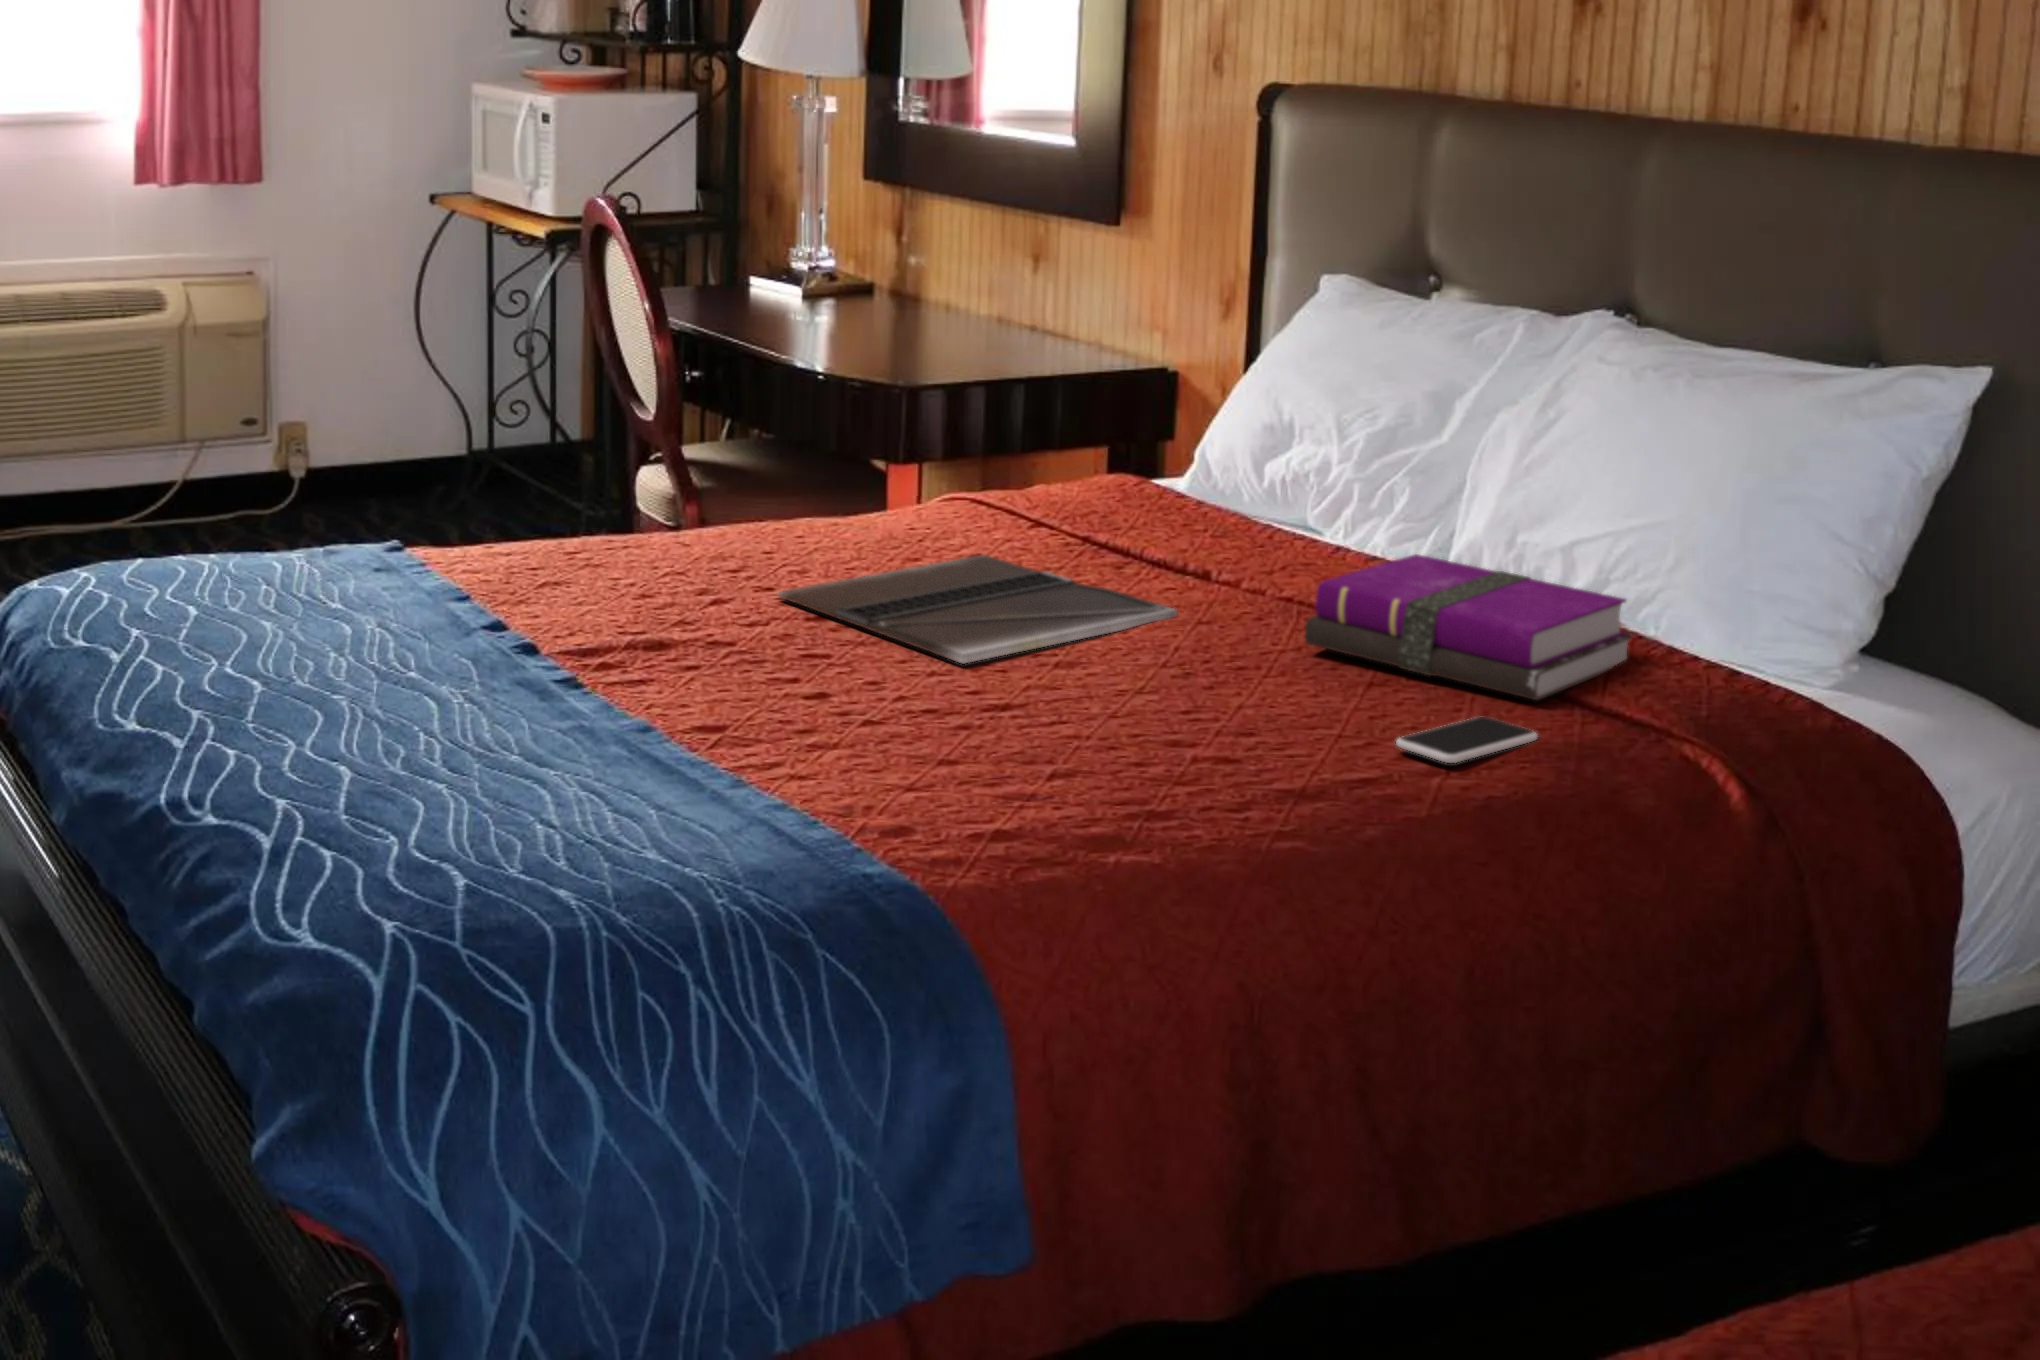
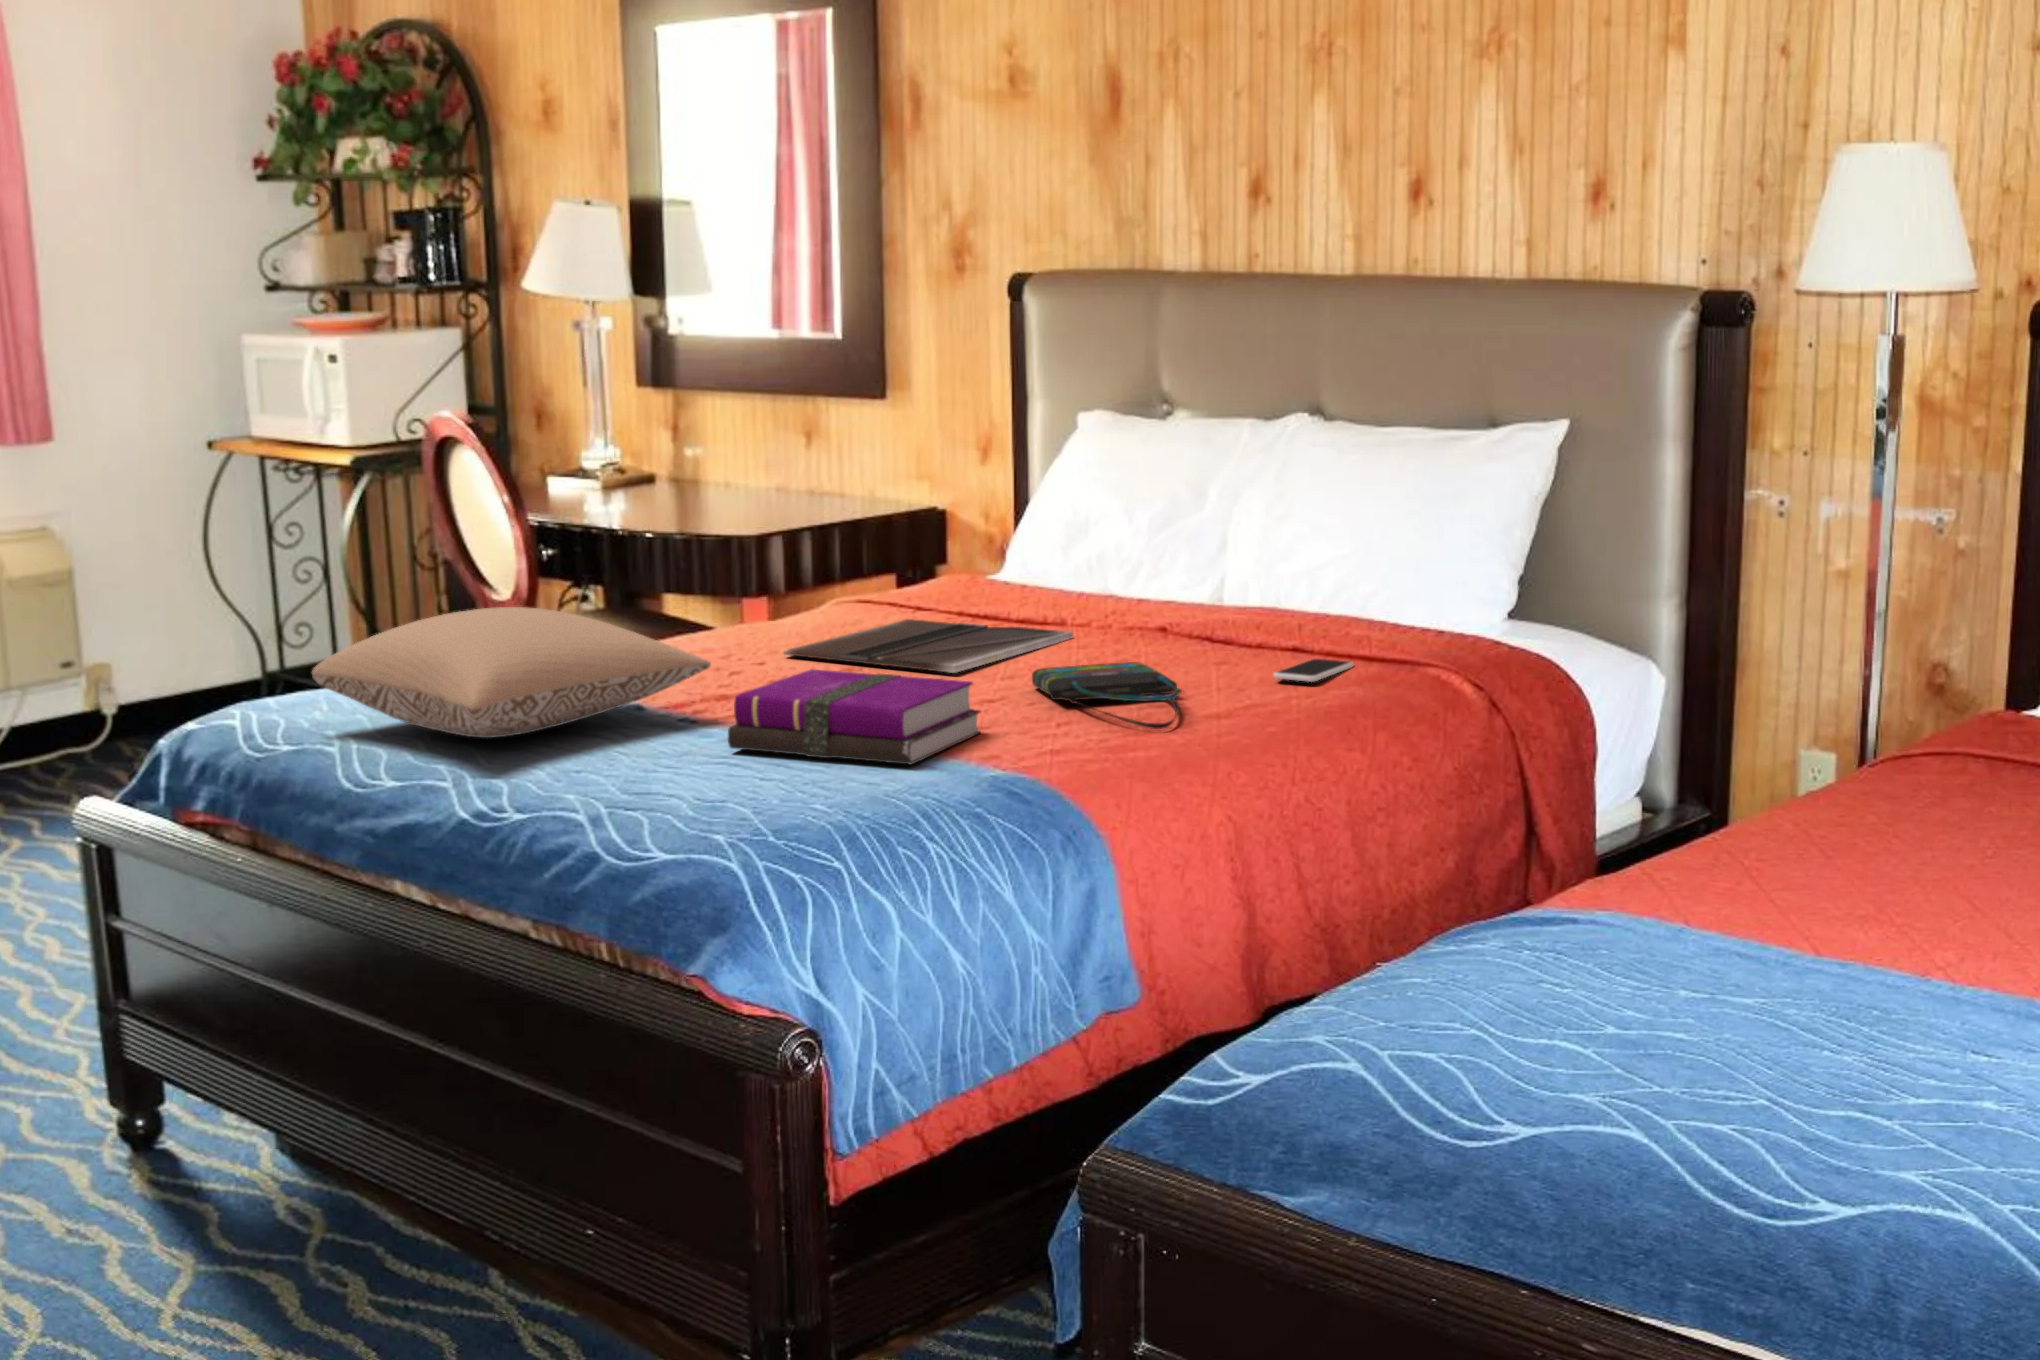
pillow: none [141,521,596,696] -> present [312,607,711,738]
notebook: present [1305,554,1633,700] -> present [728,669,981,764]
tote bag: none [1038,682,1244,823] -> present [1032,662,1182,729]

